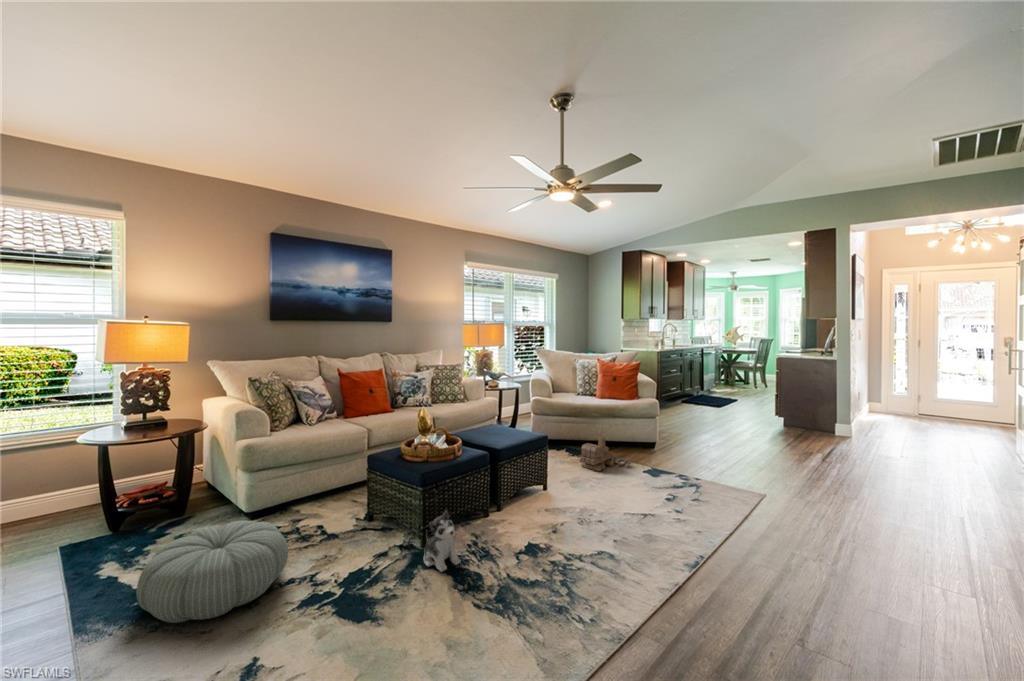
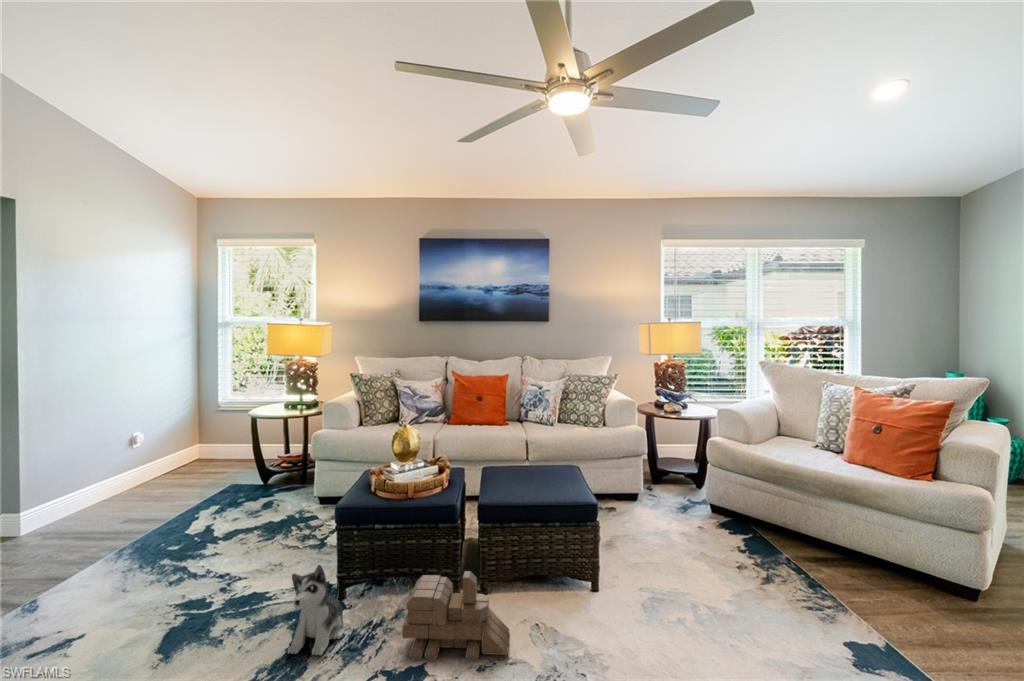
toy train: present [580,437,616,471] -> present [402,571,509,662]
pouf: present [136,521,288,623] -> none [114,497,258,582]

